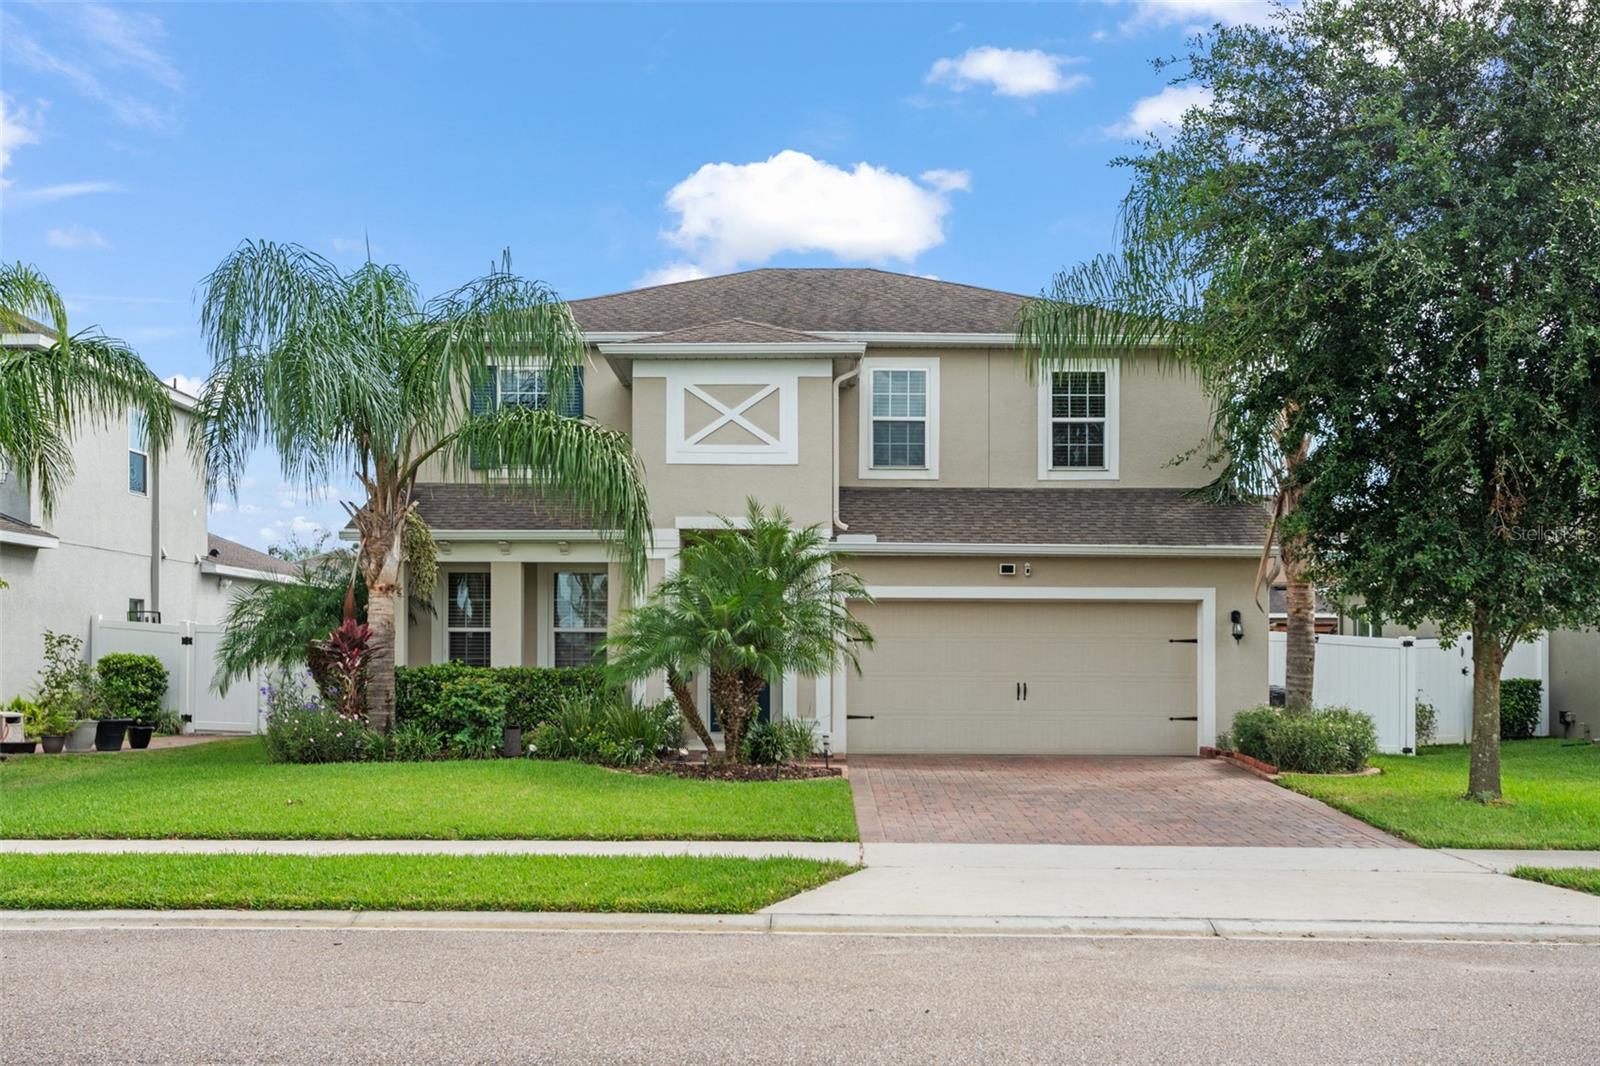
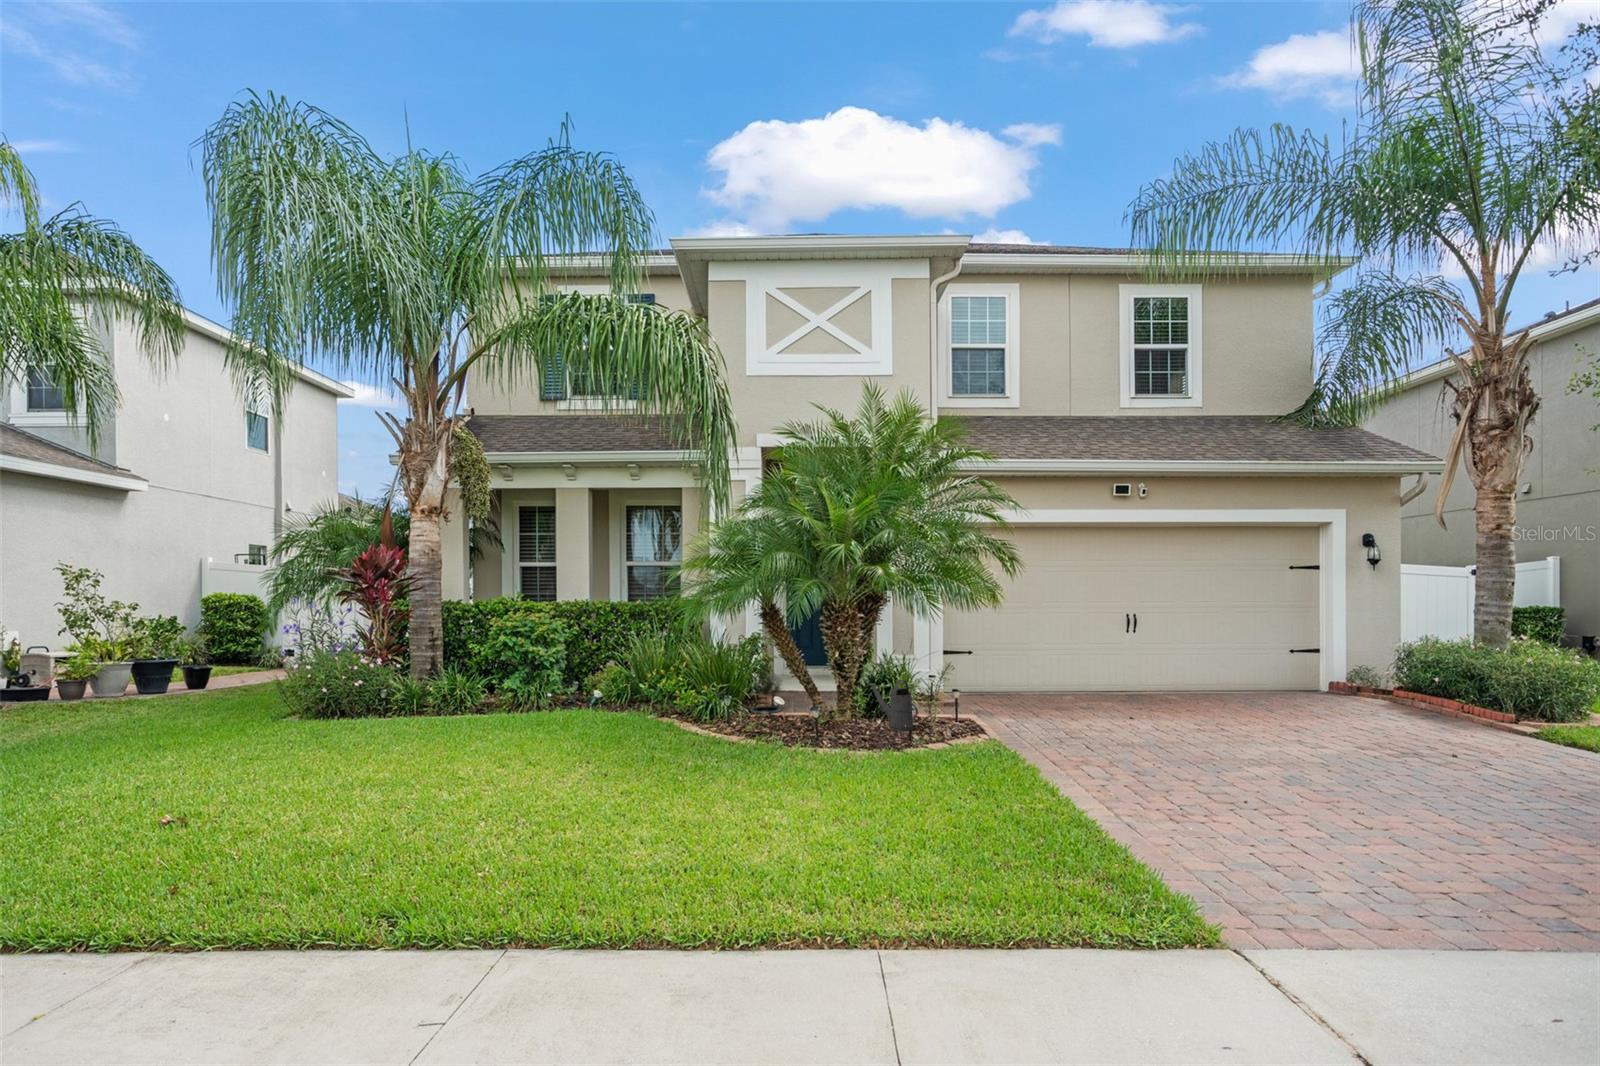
watering can: present [503,719,522,756] -> present [870,680,918,731]

